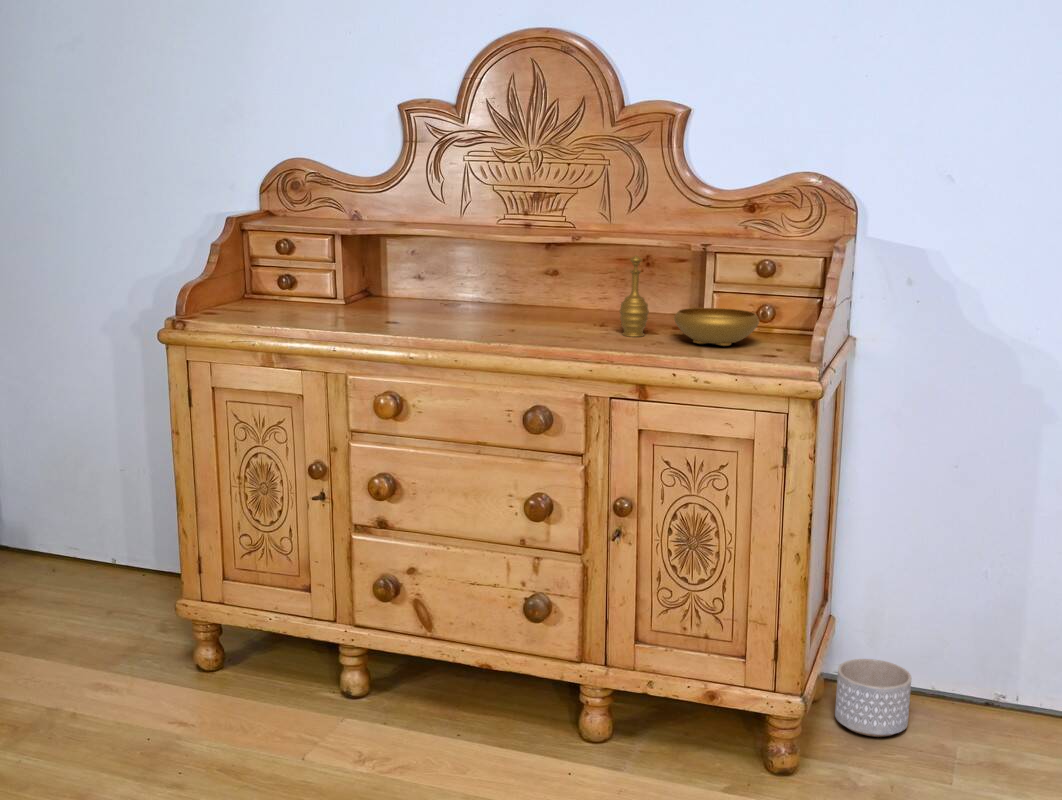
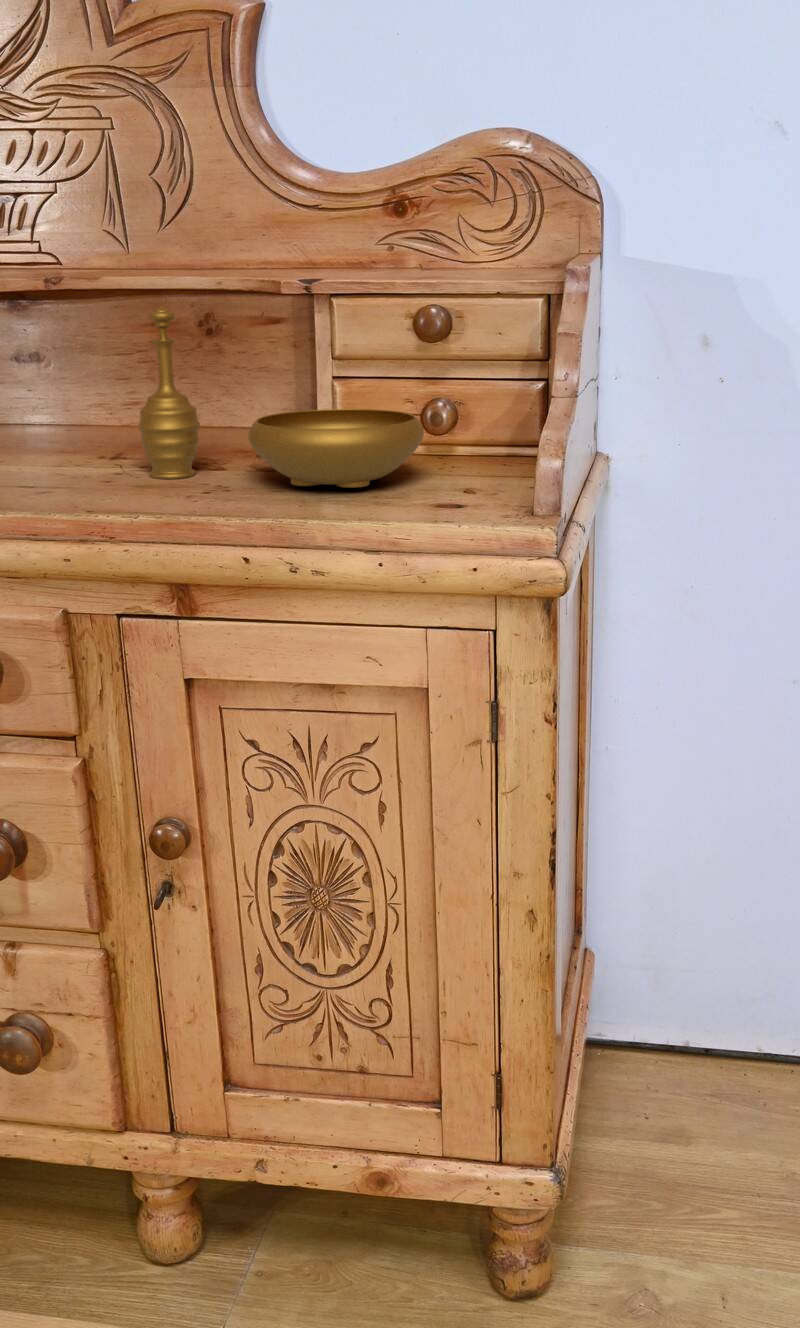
planter: present [835,659,912,737] -> none [609,1037,744,1192]

